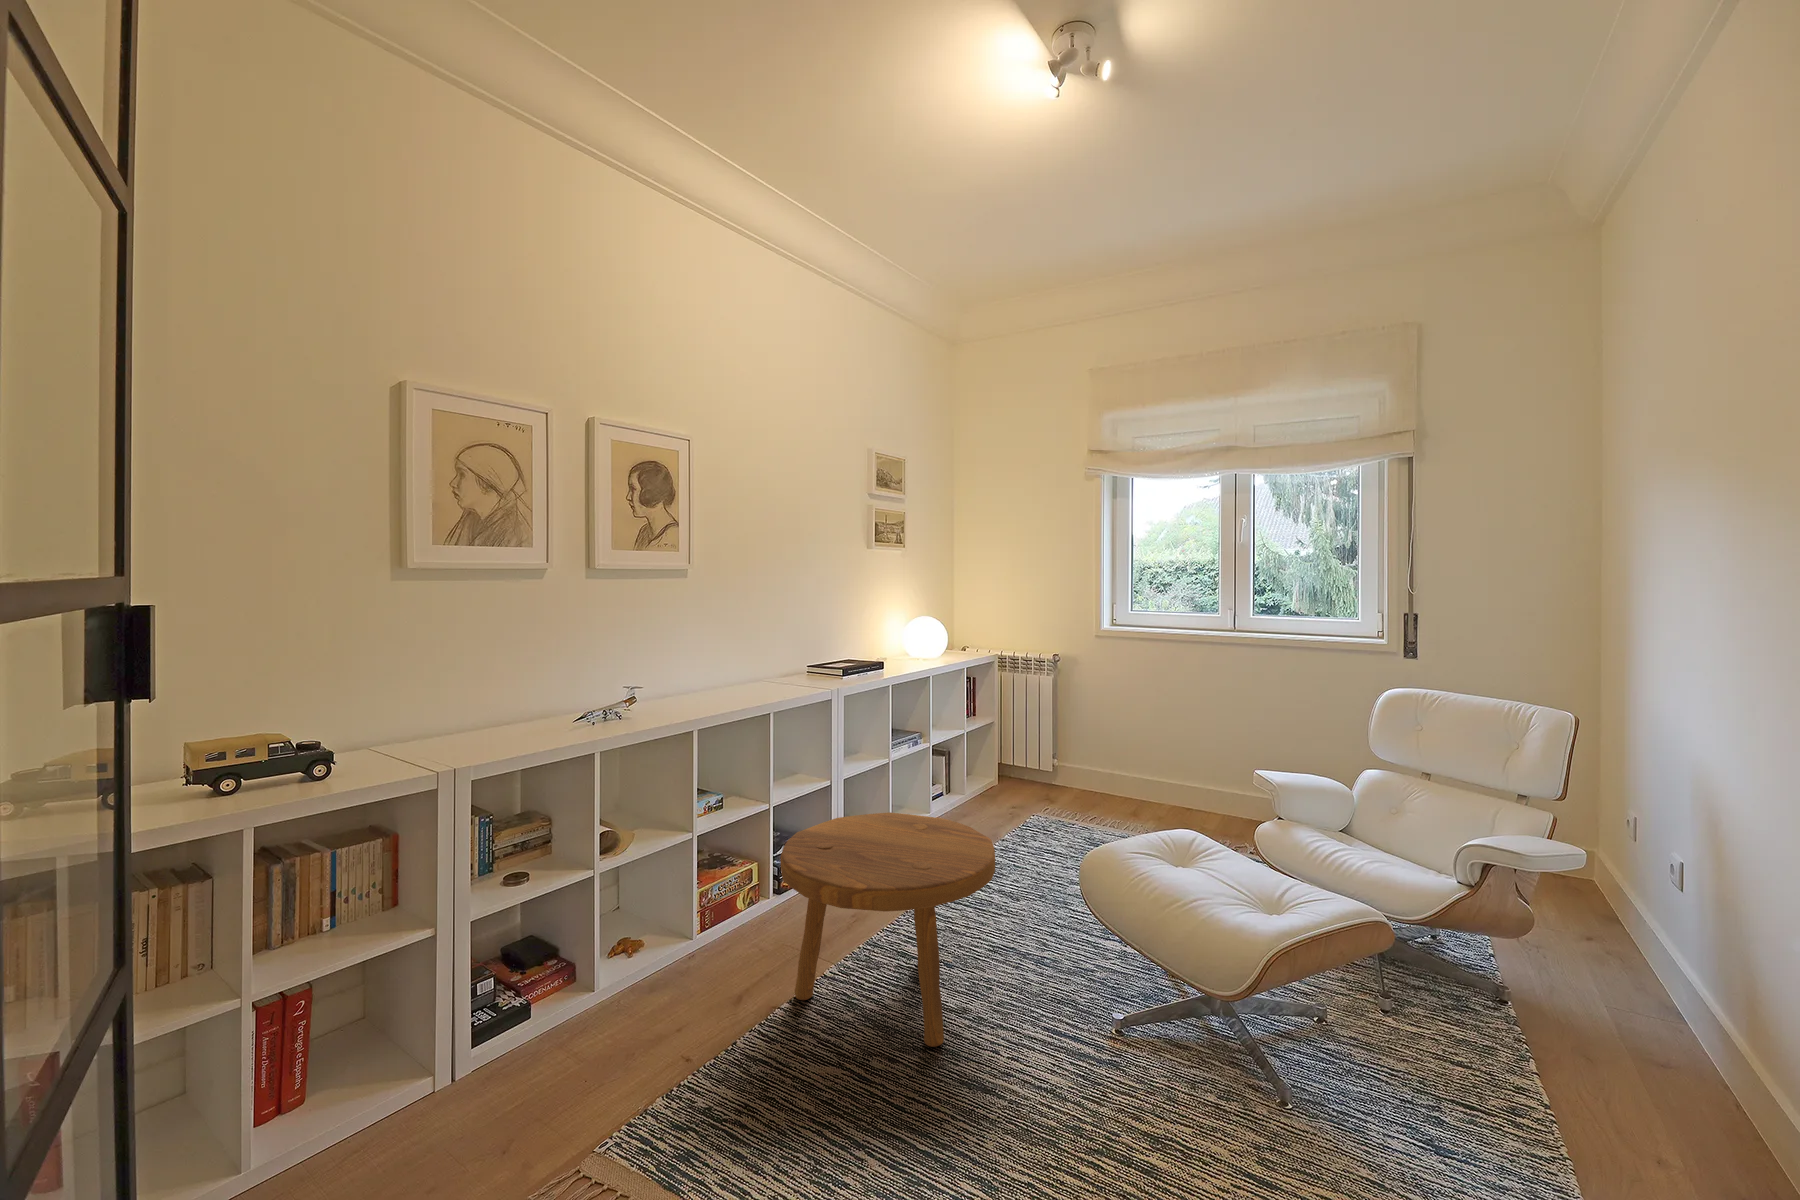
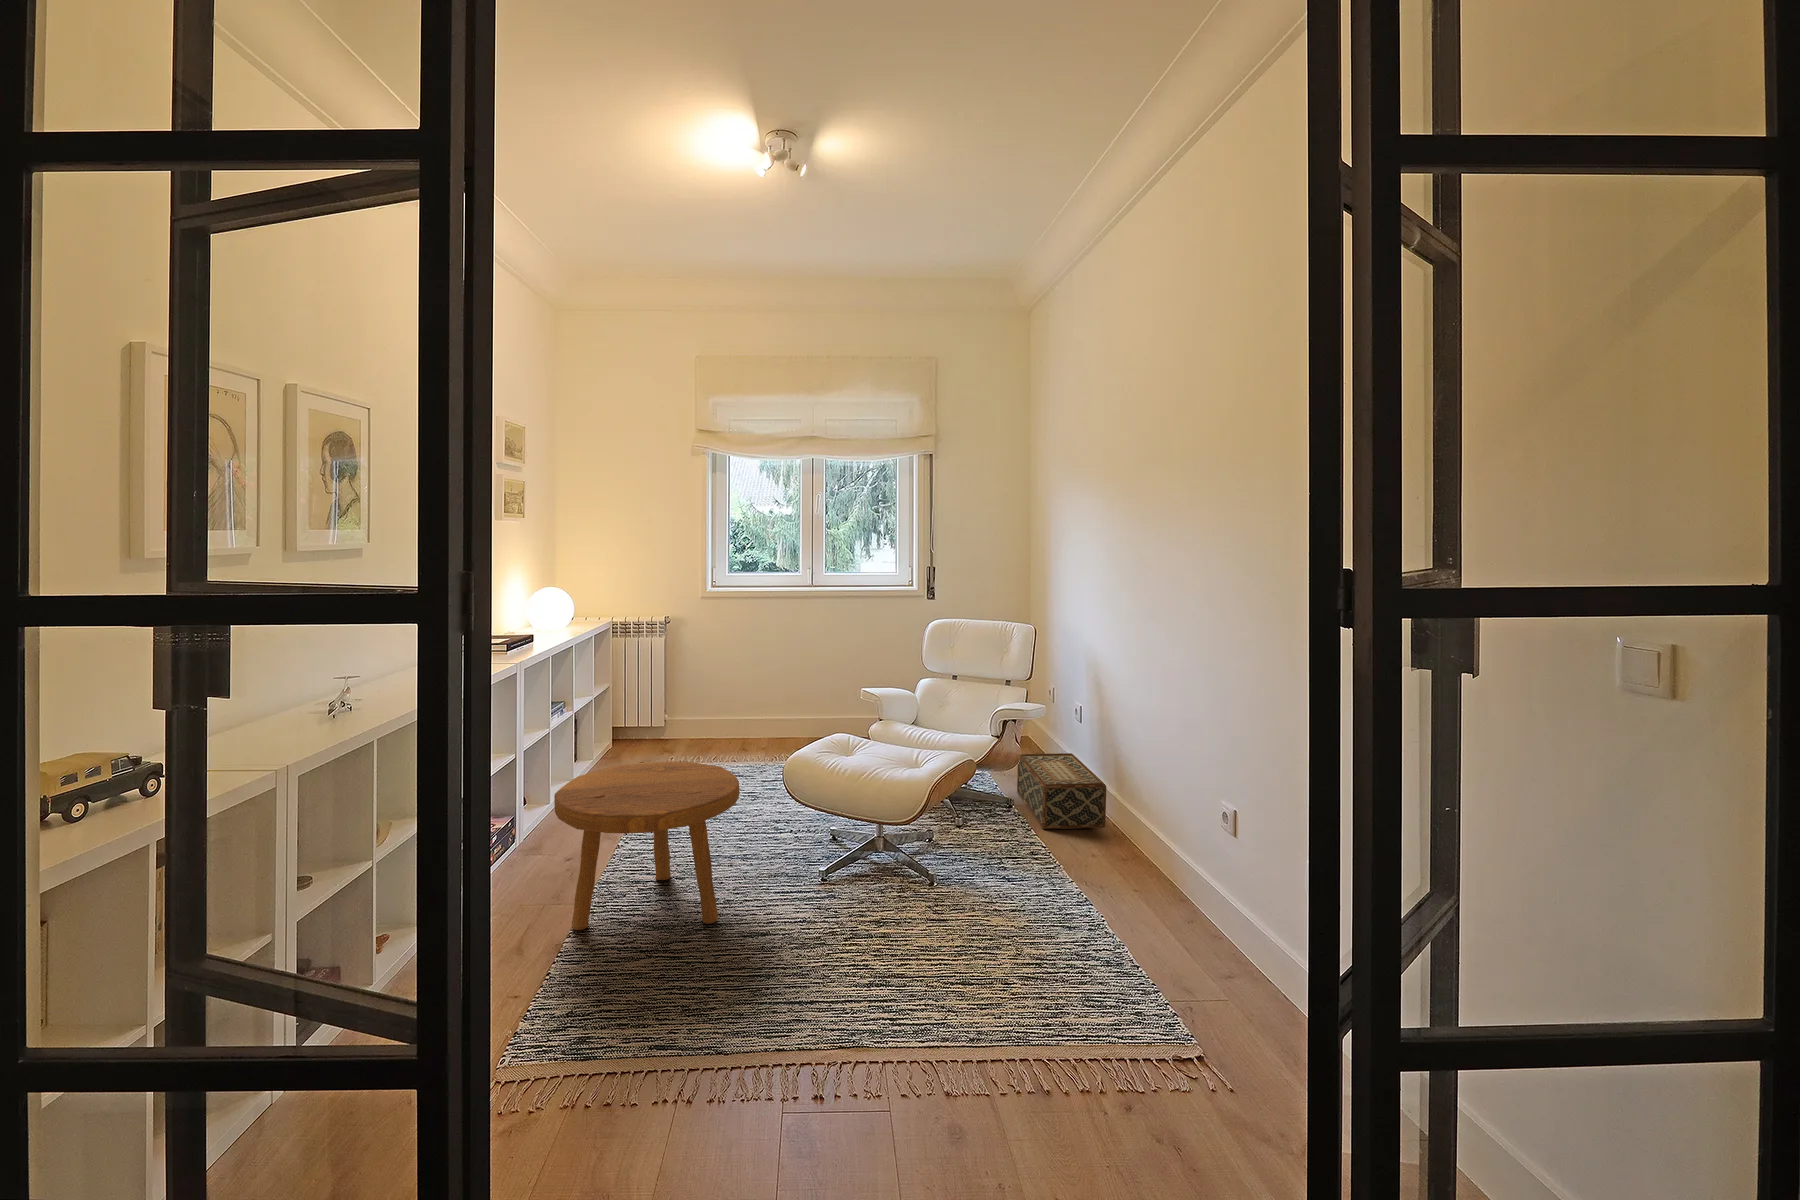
woven basket: none [1532,909,1733,1106] -> present [1017,753,1106,829]

